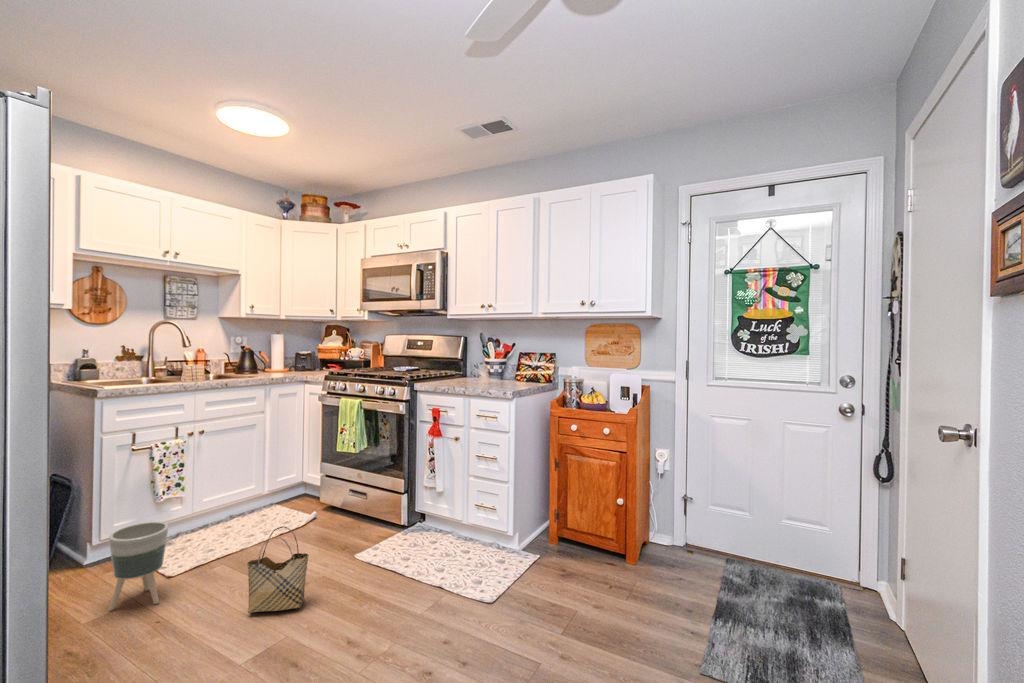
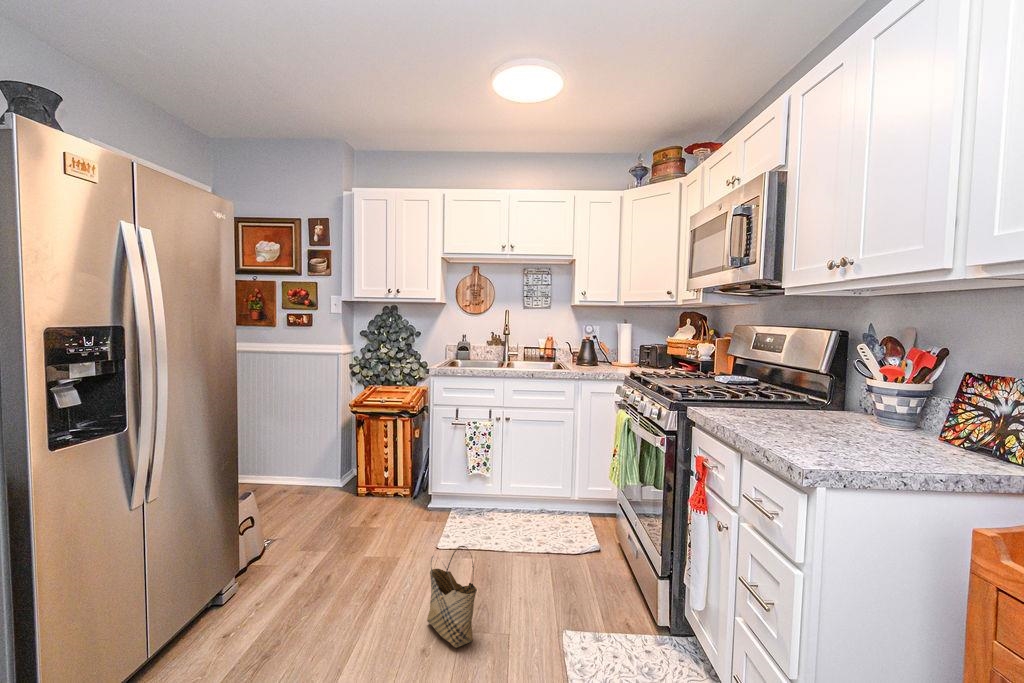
planter: present [109,522,168,611] -> none [389,490,430,566]

